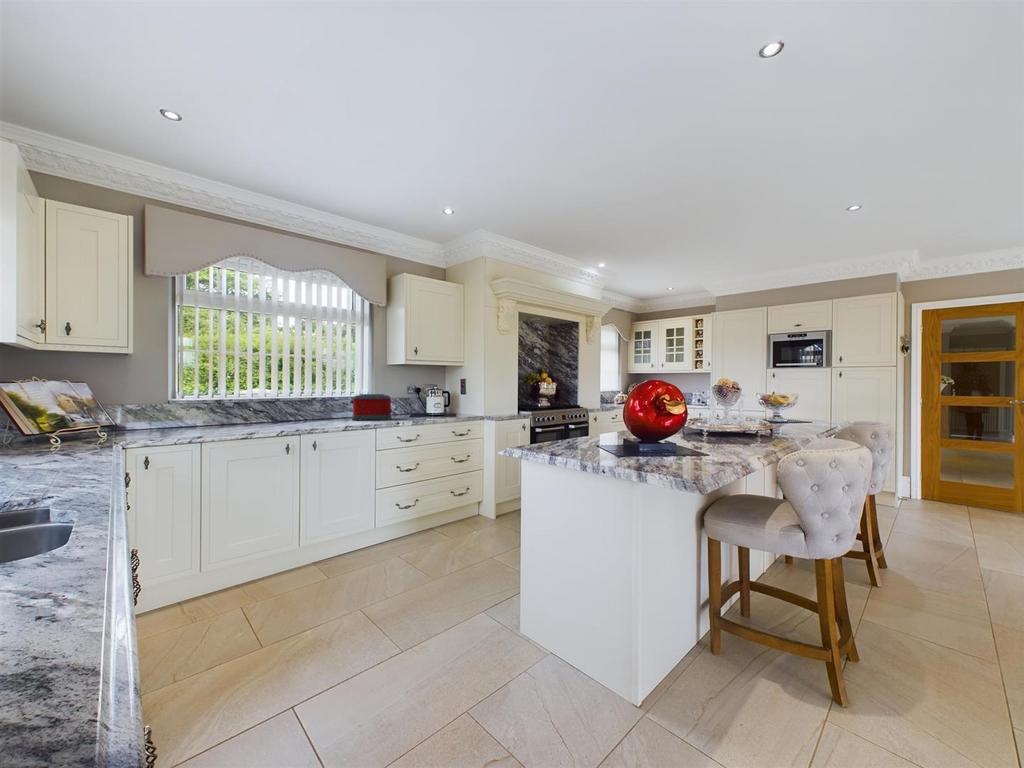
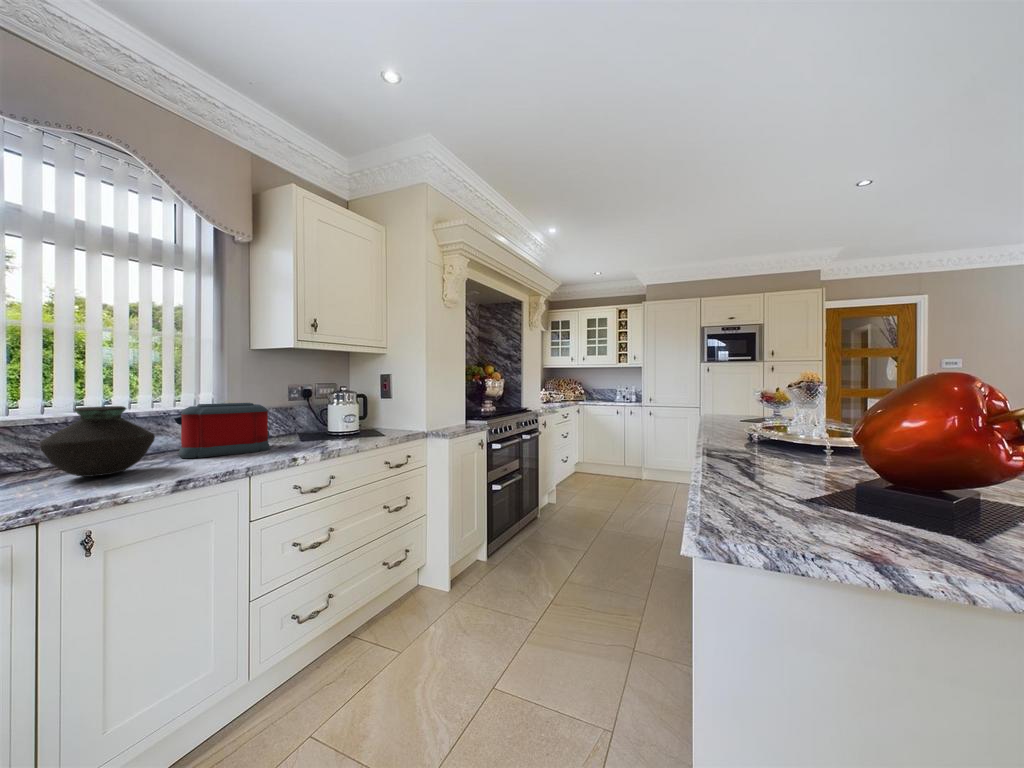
vase: none [303,393,341,423] -> present [40,406,155,477]

